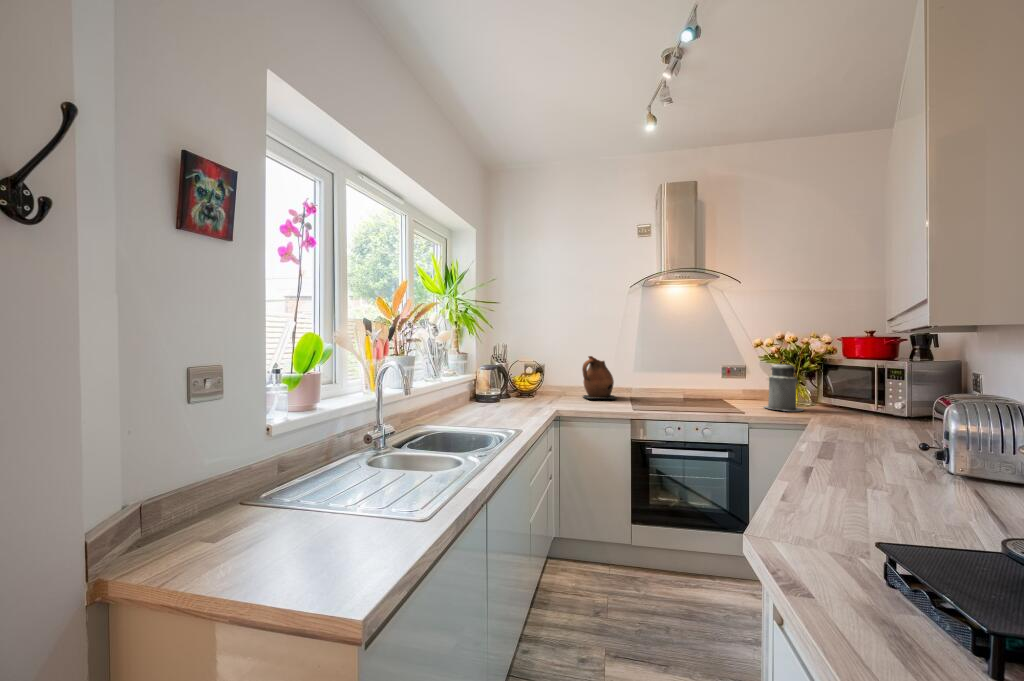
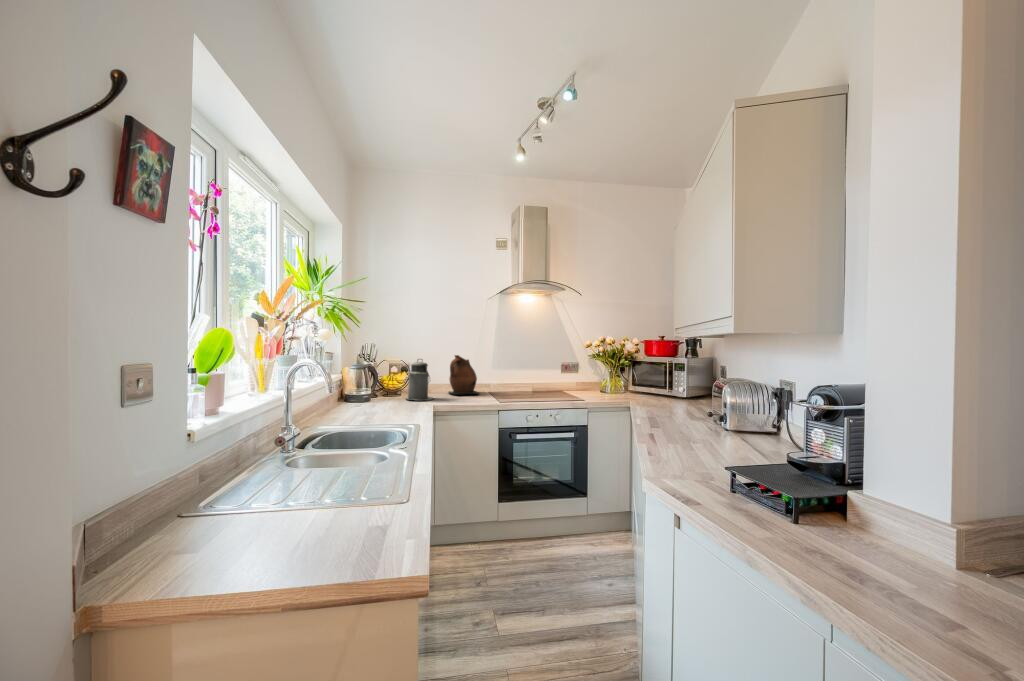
canister: present [764,360,804,411] -> present [406,359,433,400]

